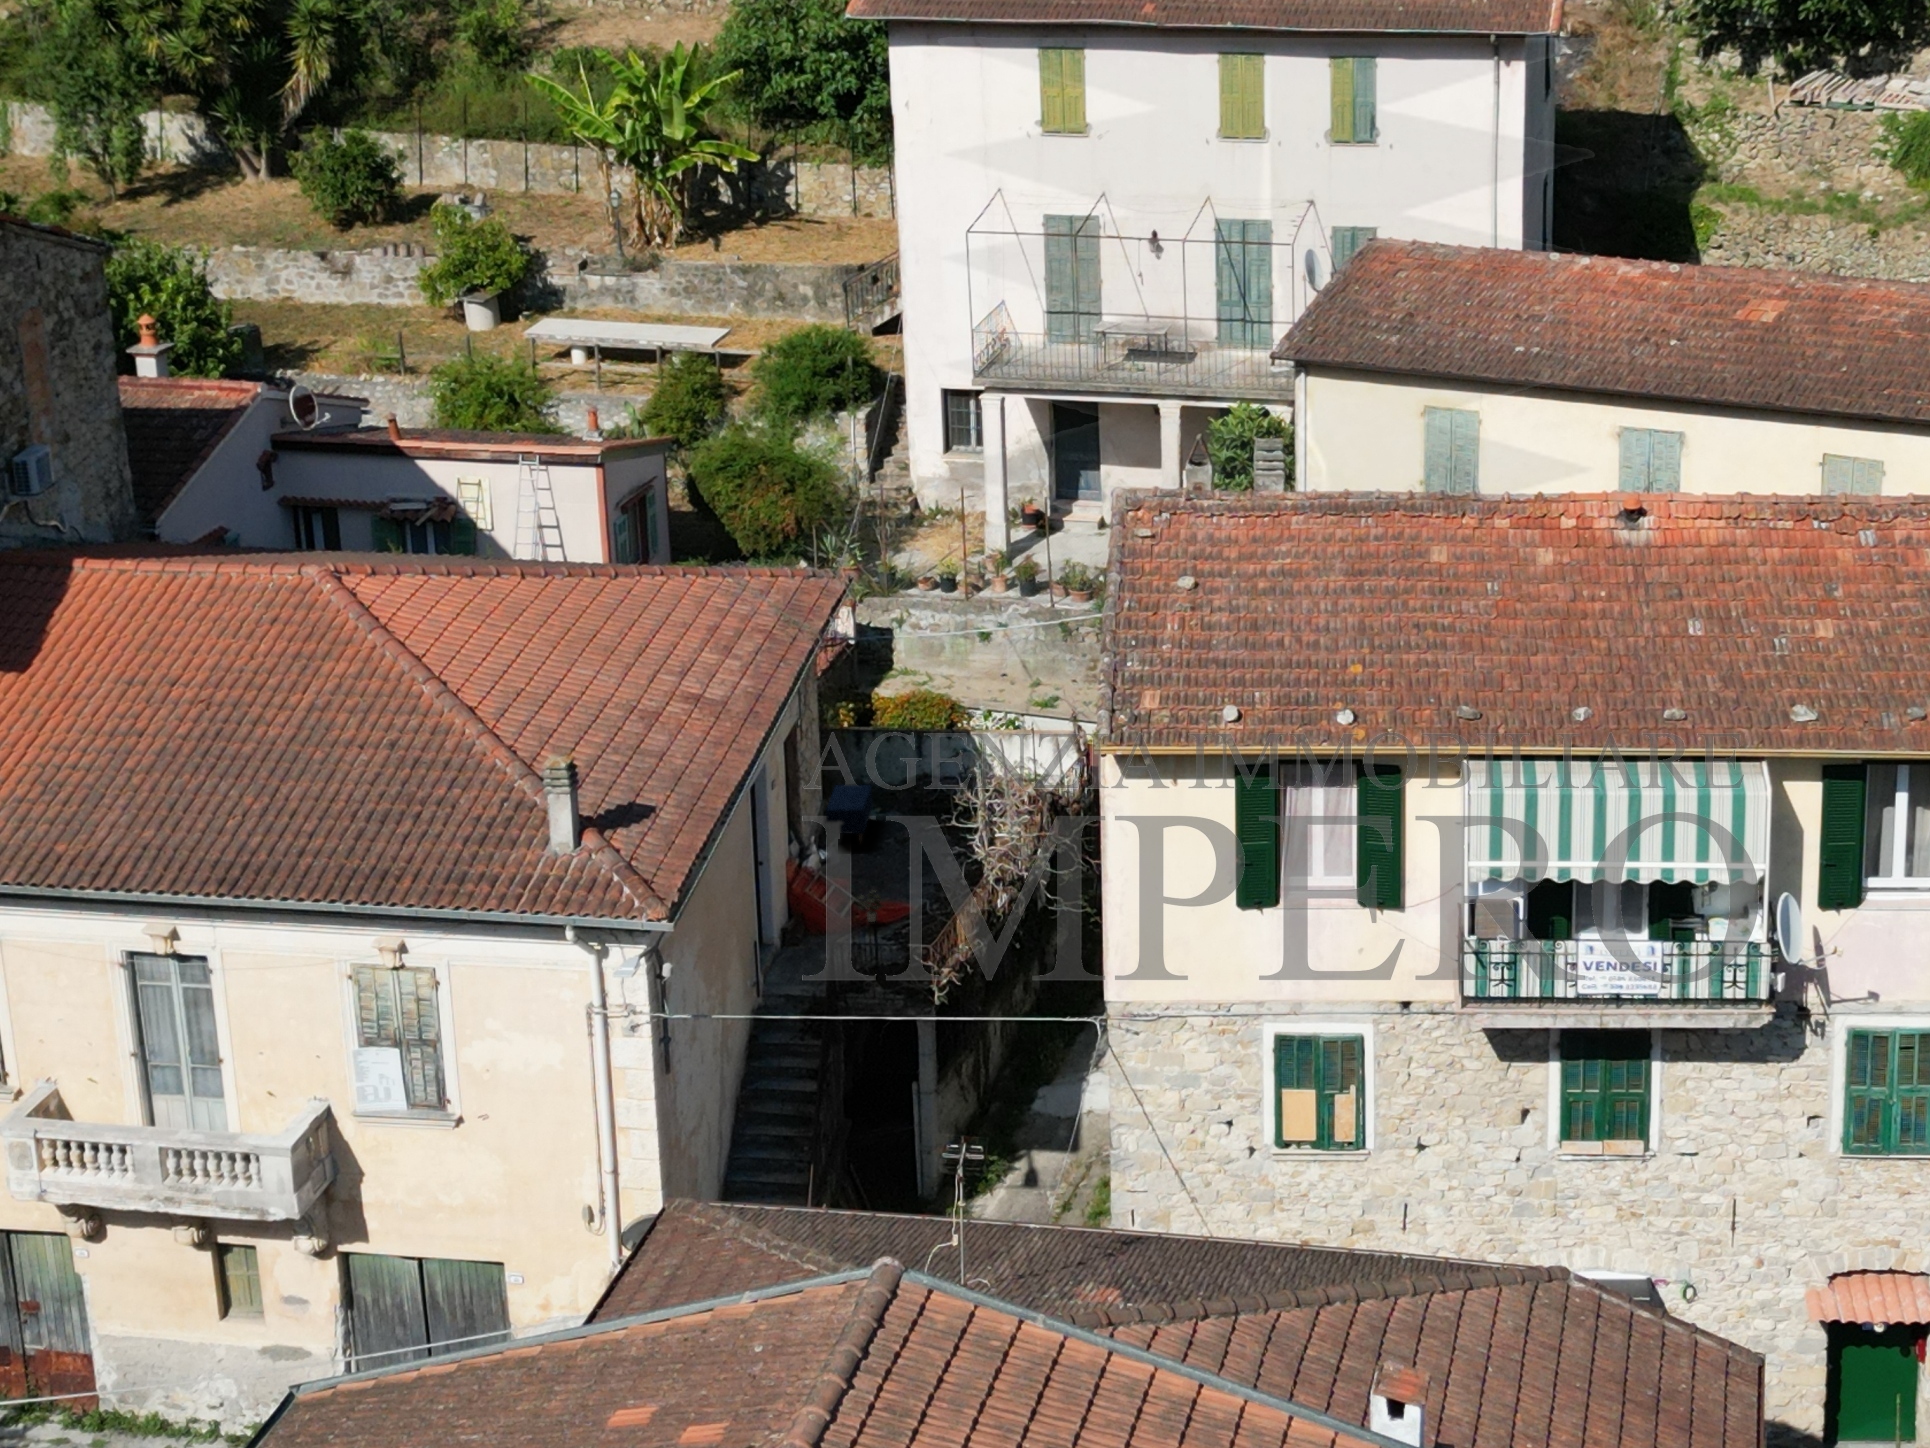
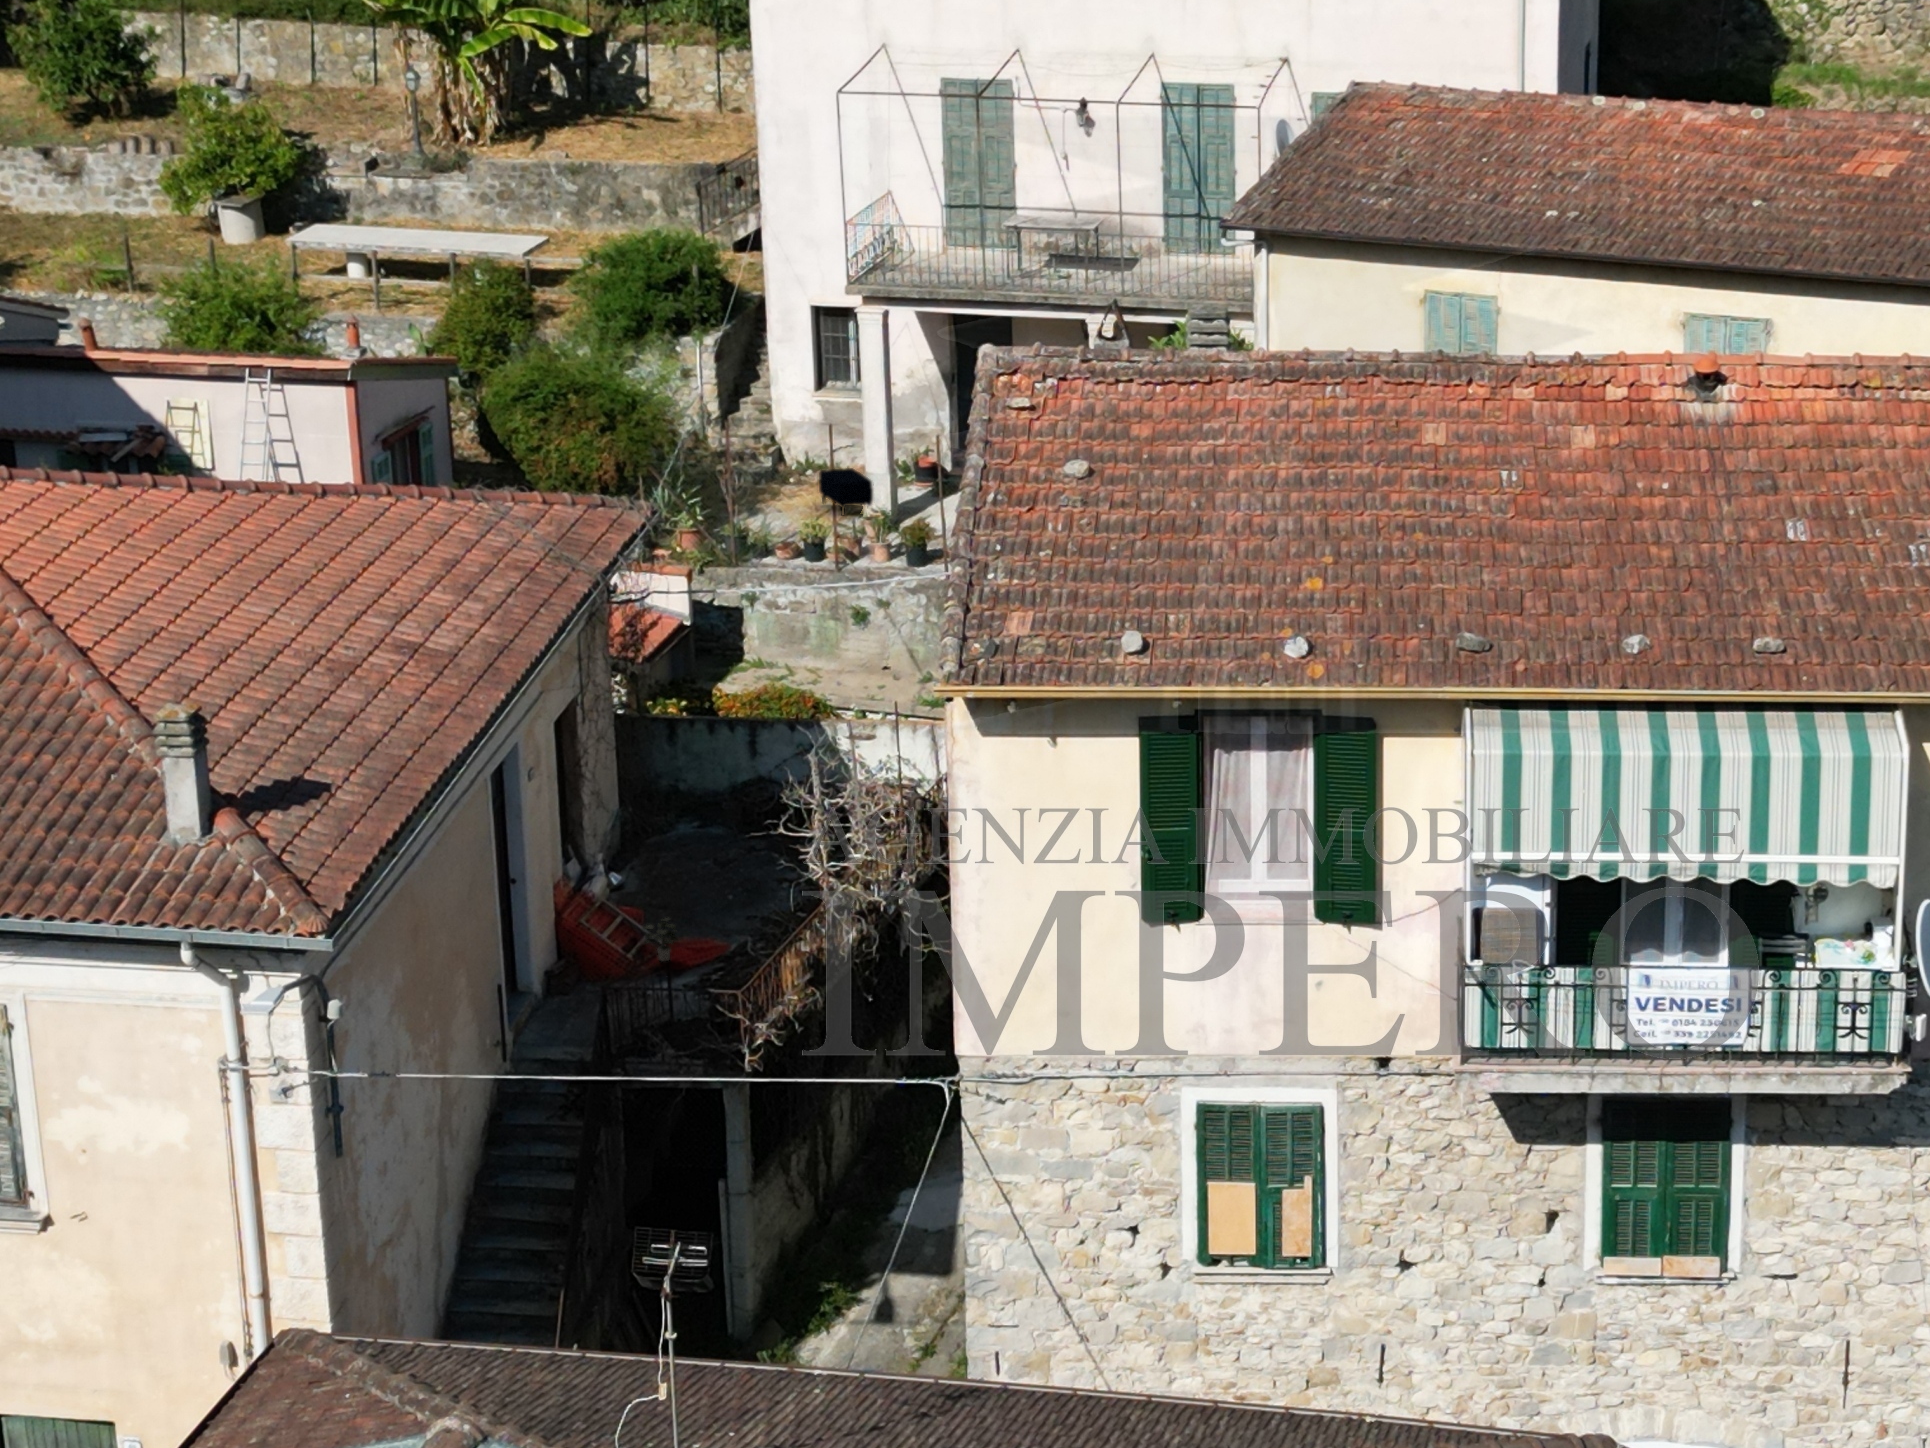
bench: present [826,785,873,843] -> present [819,468,873,515]

